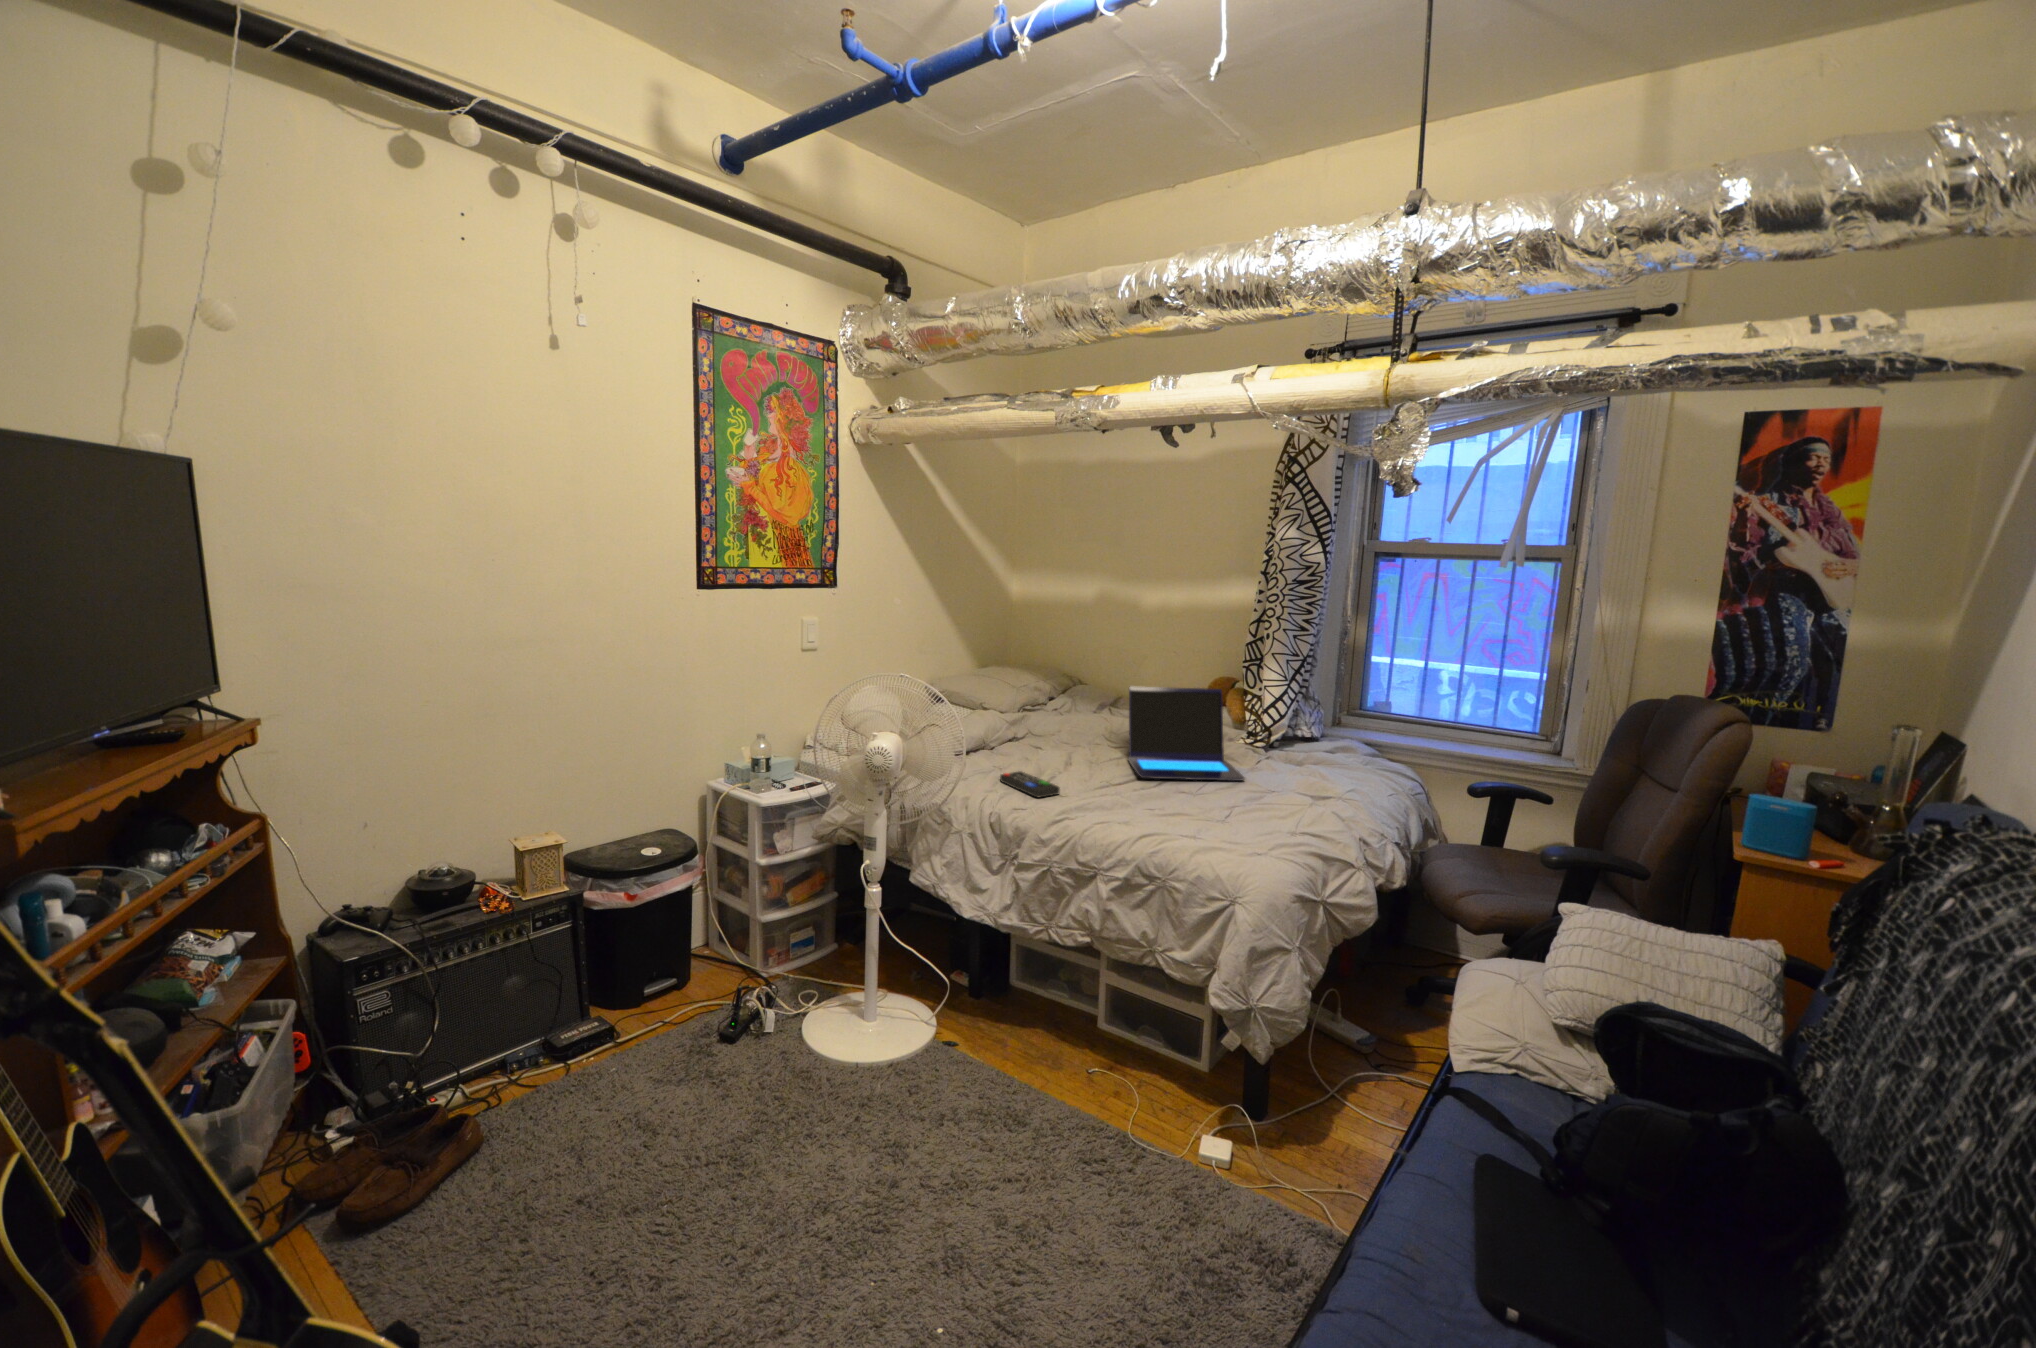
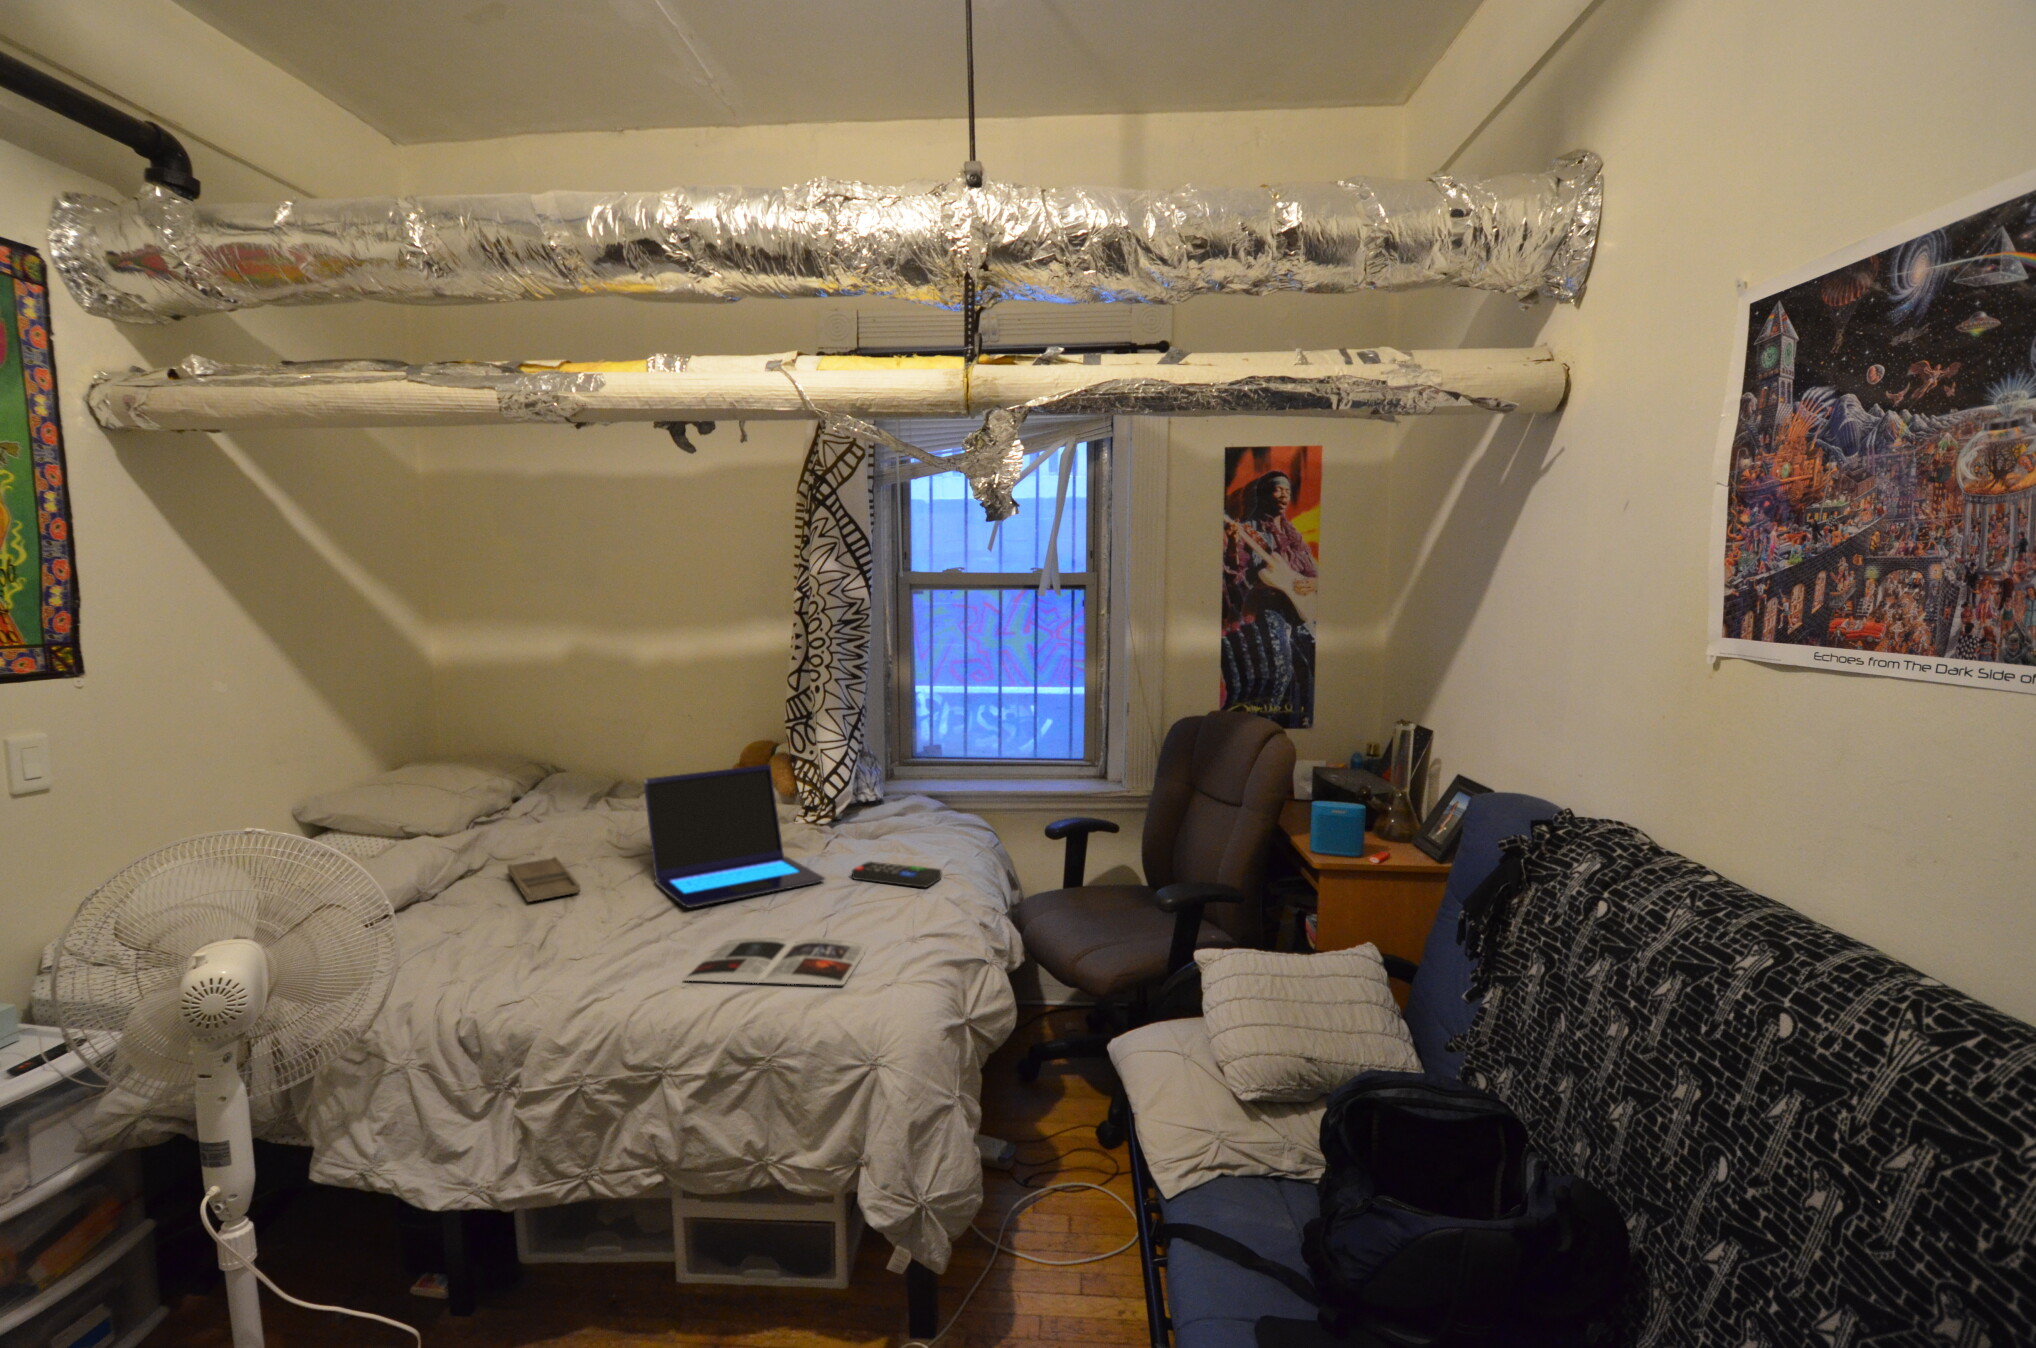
tray: none [1044,732,1080,756] -> present [507,857,580,902]
remote control: present [1000,771,1060,797] -> present [852,862,942,887]
magazine: none [1119,802,1256,845] -> present [684,937,869,985]

